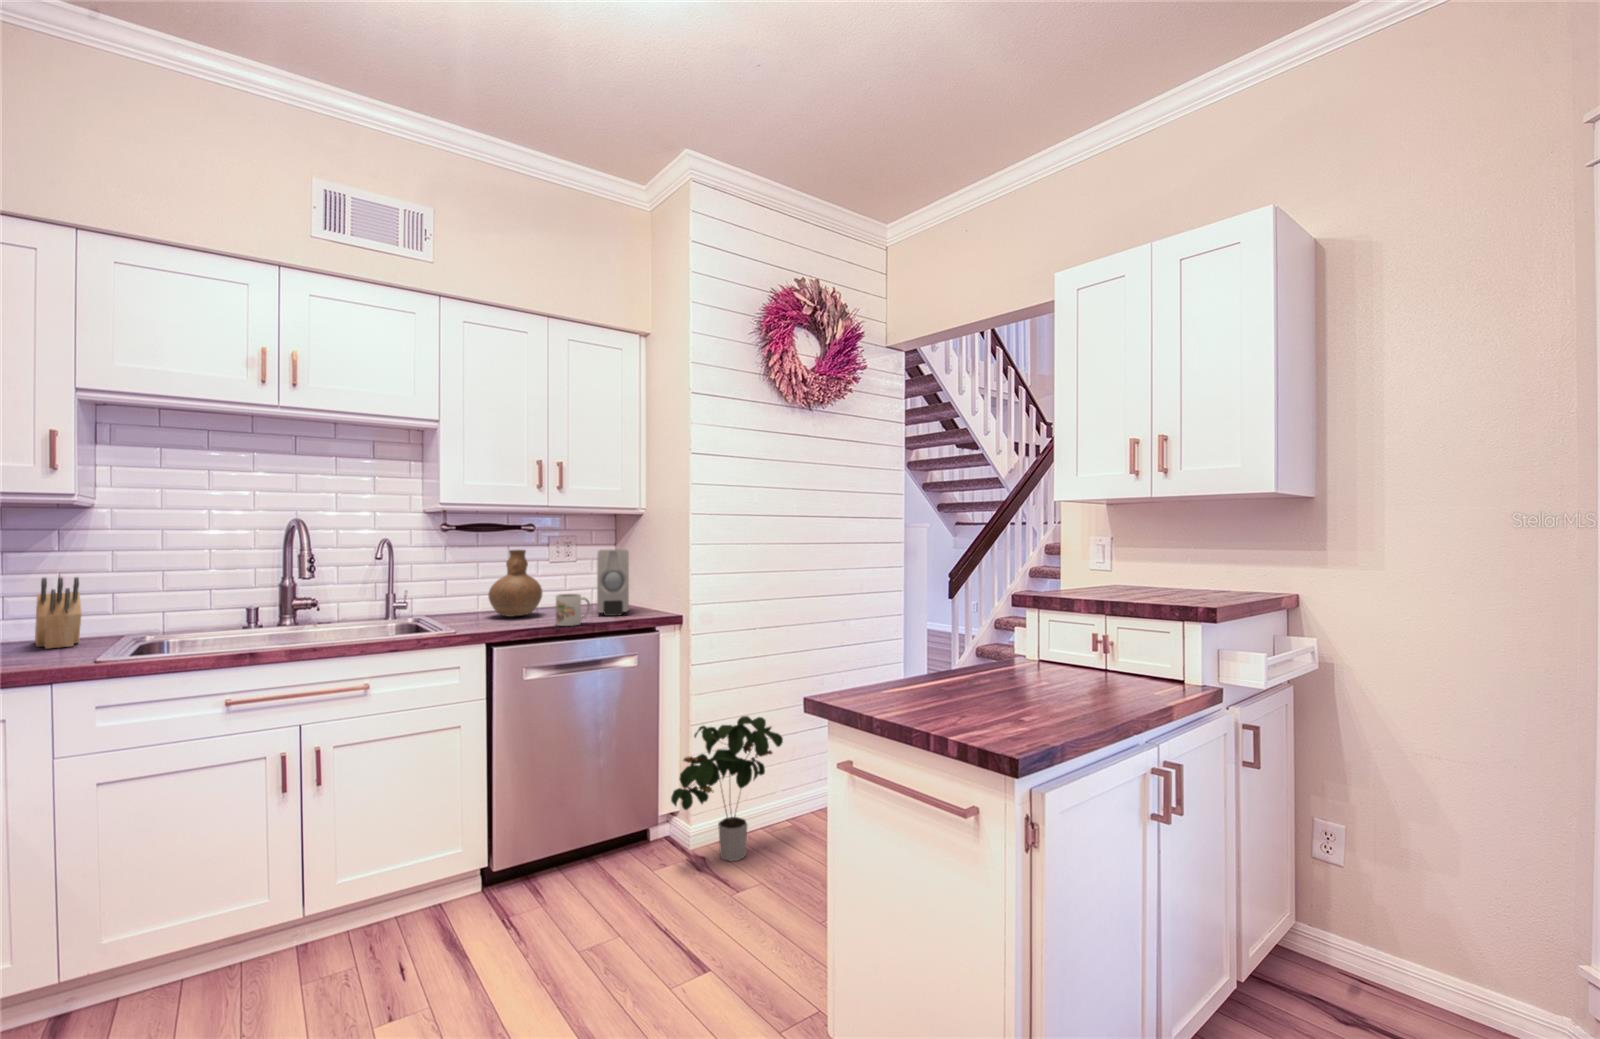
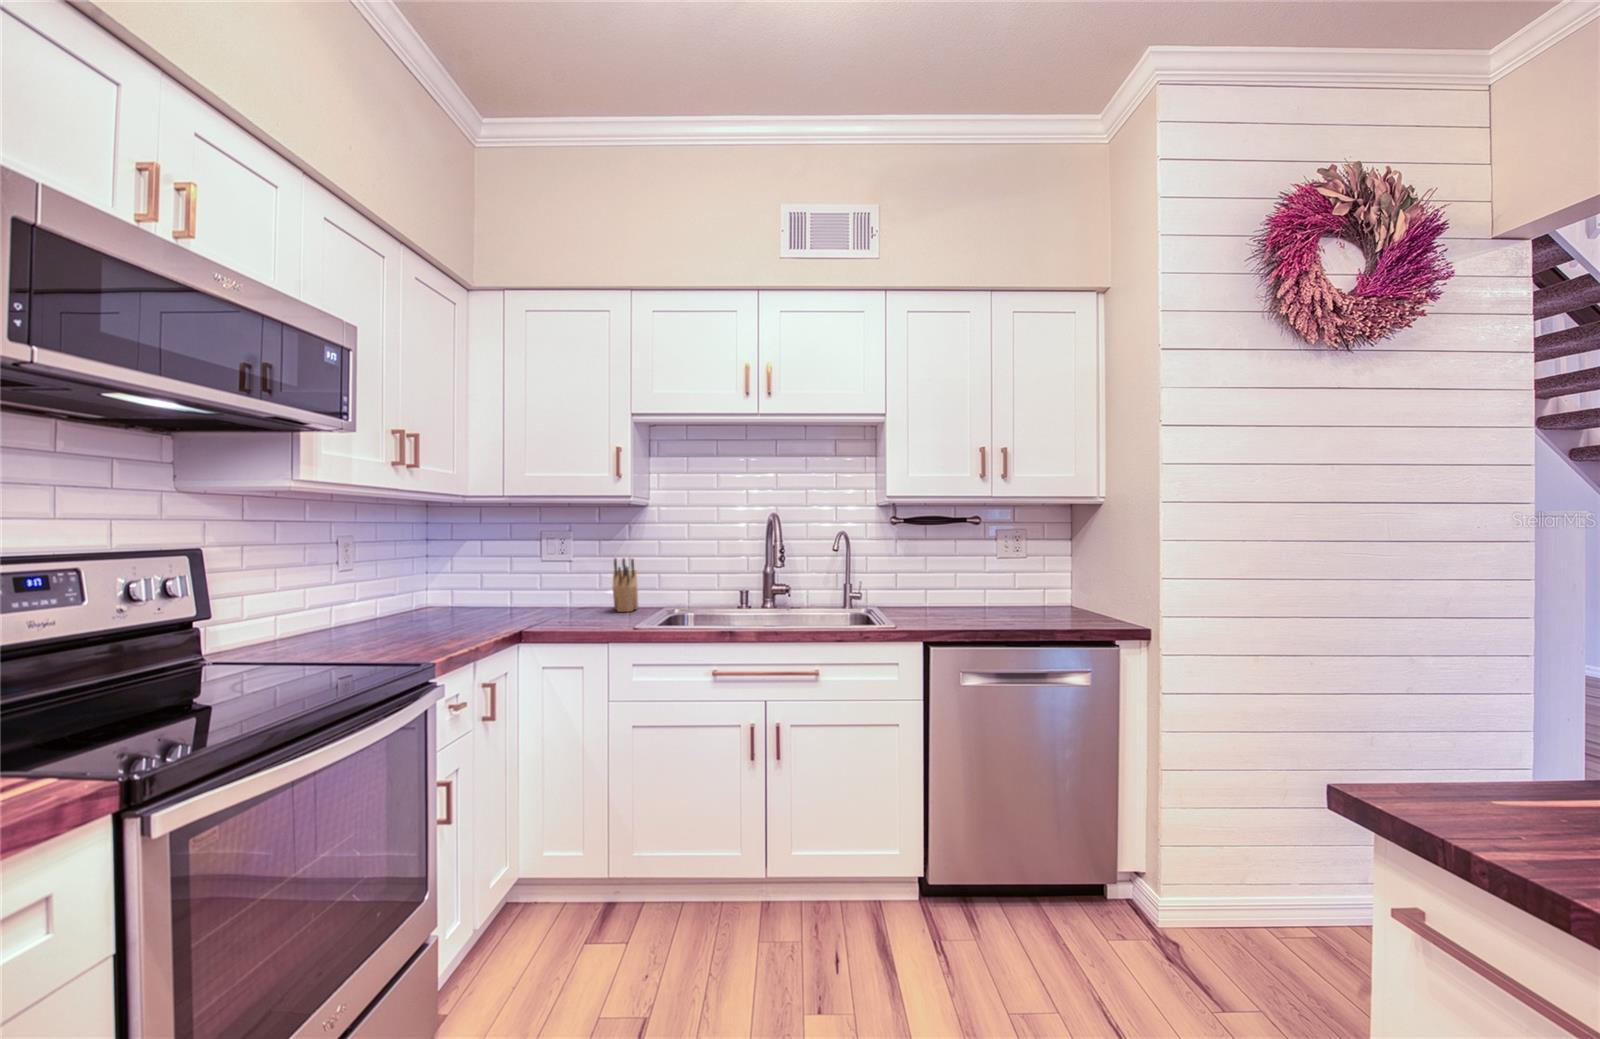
vase: present [488,550,542,617] -> none [931,544,986,615]
soap dispenser: present [597,550,629,616] -> none [1044,545,1084,622]
mug: present [556,594,590,626] -> none [994,593,1033,629]
potted plant: present [671,716,783,861] -> none [1132,770,1305,963]

